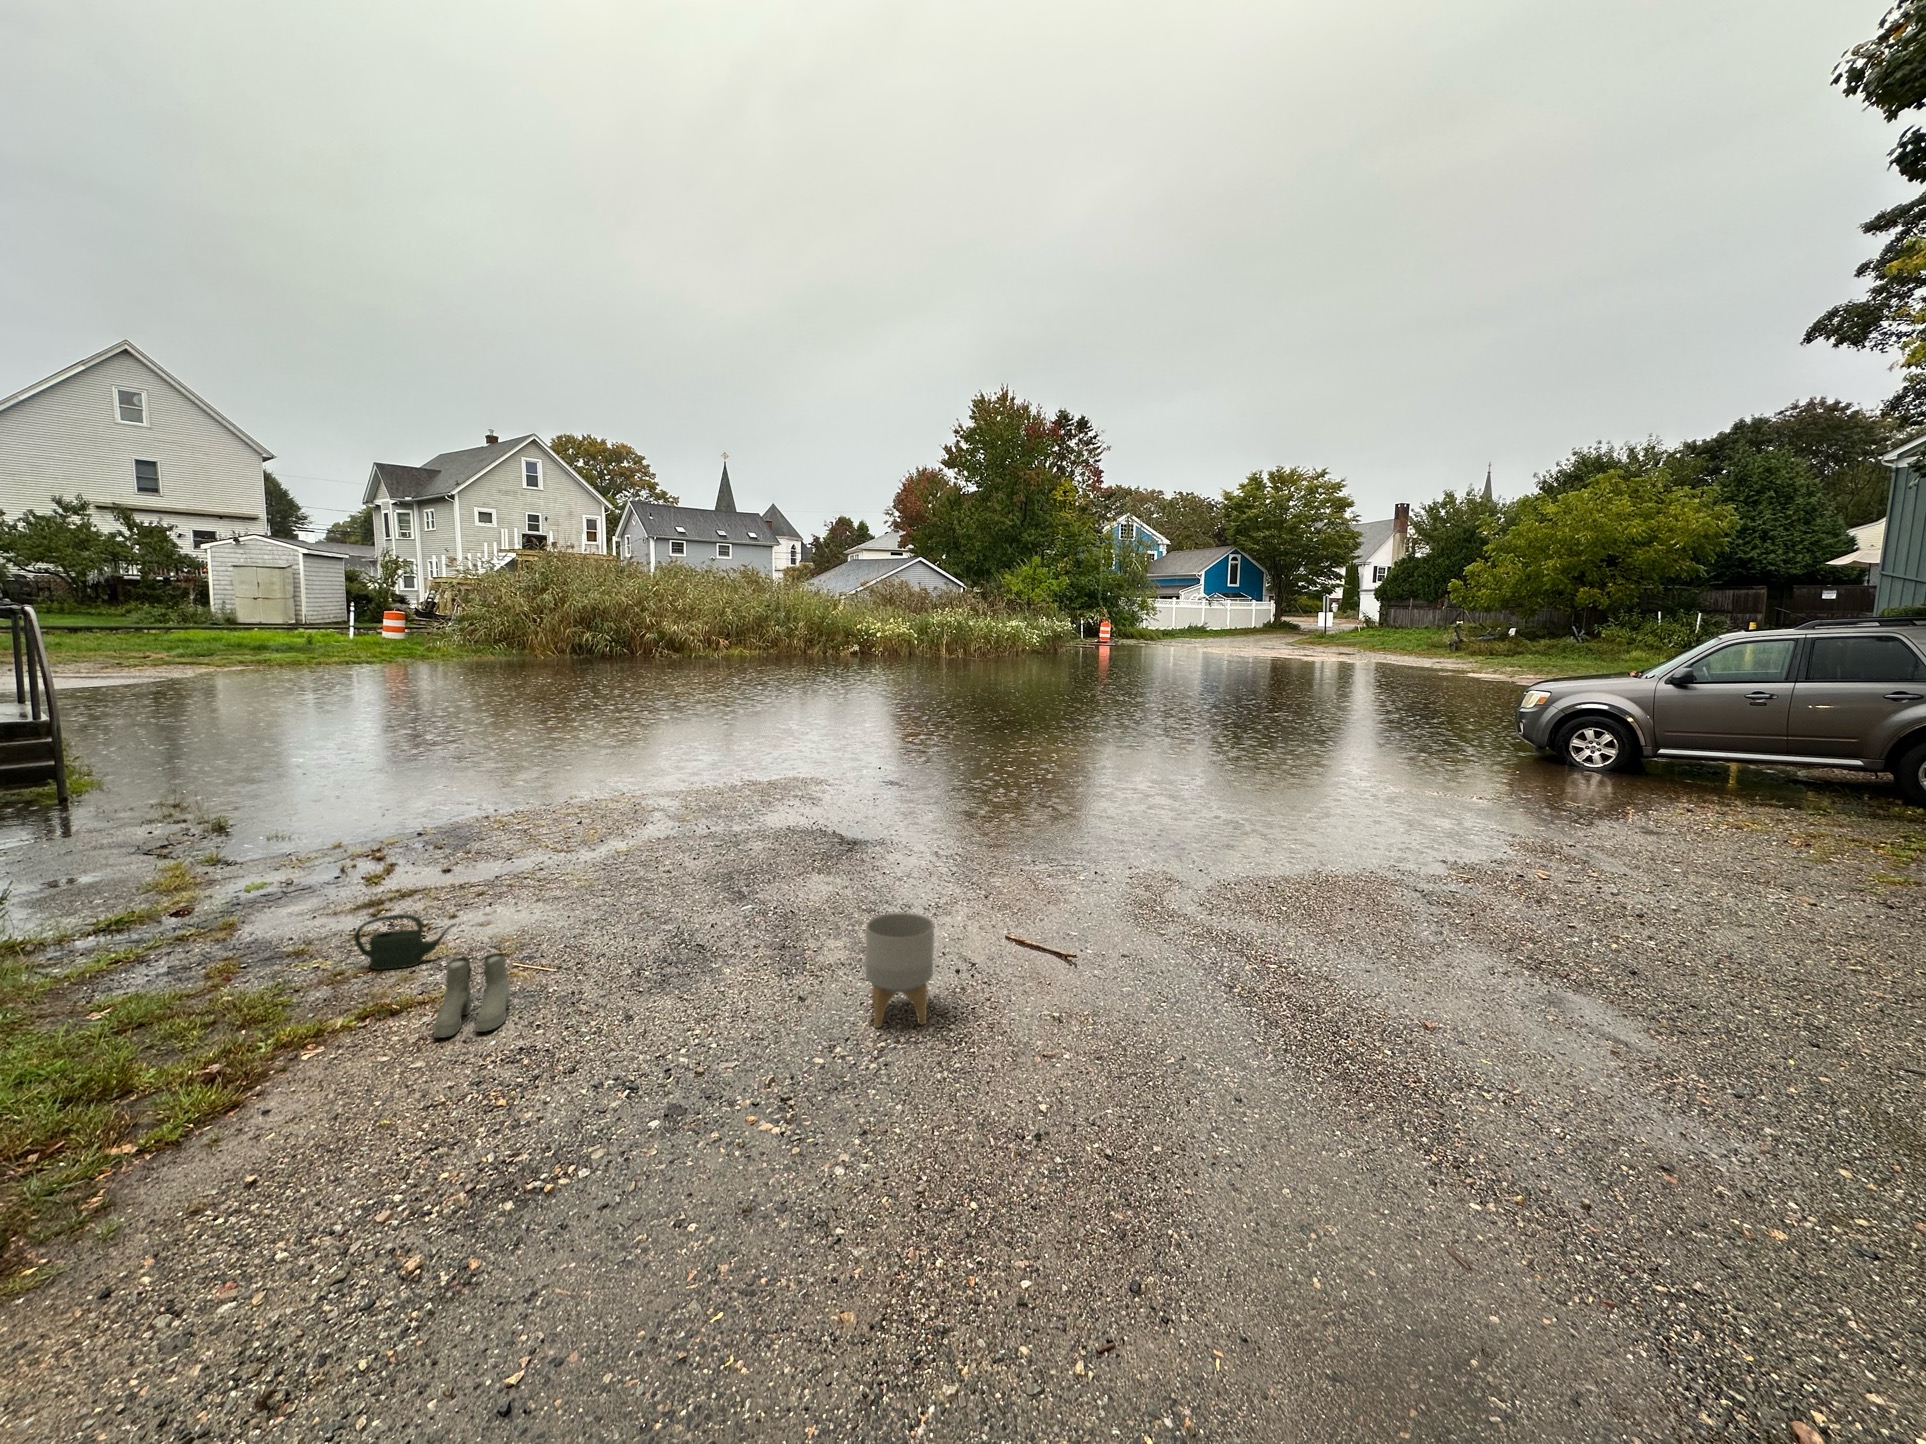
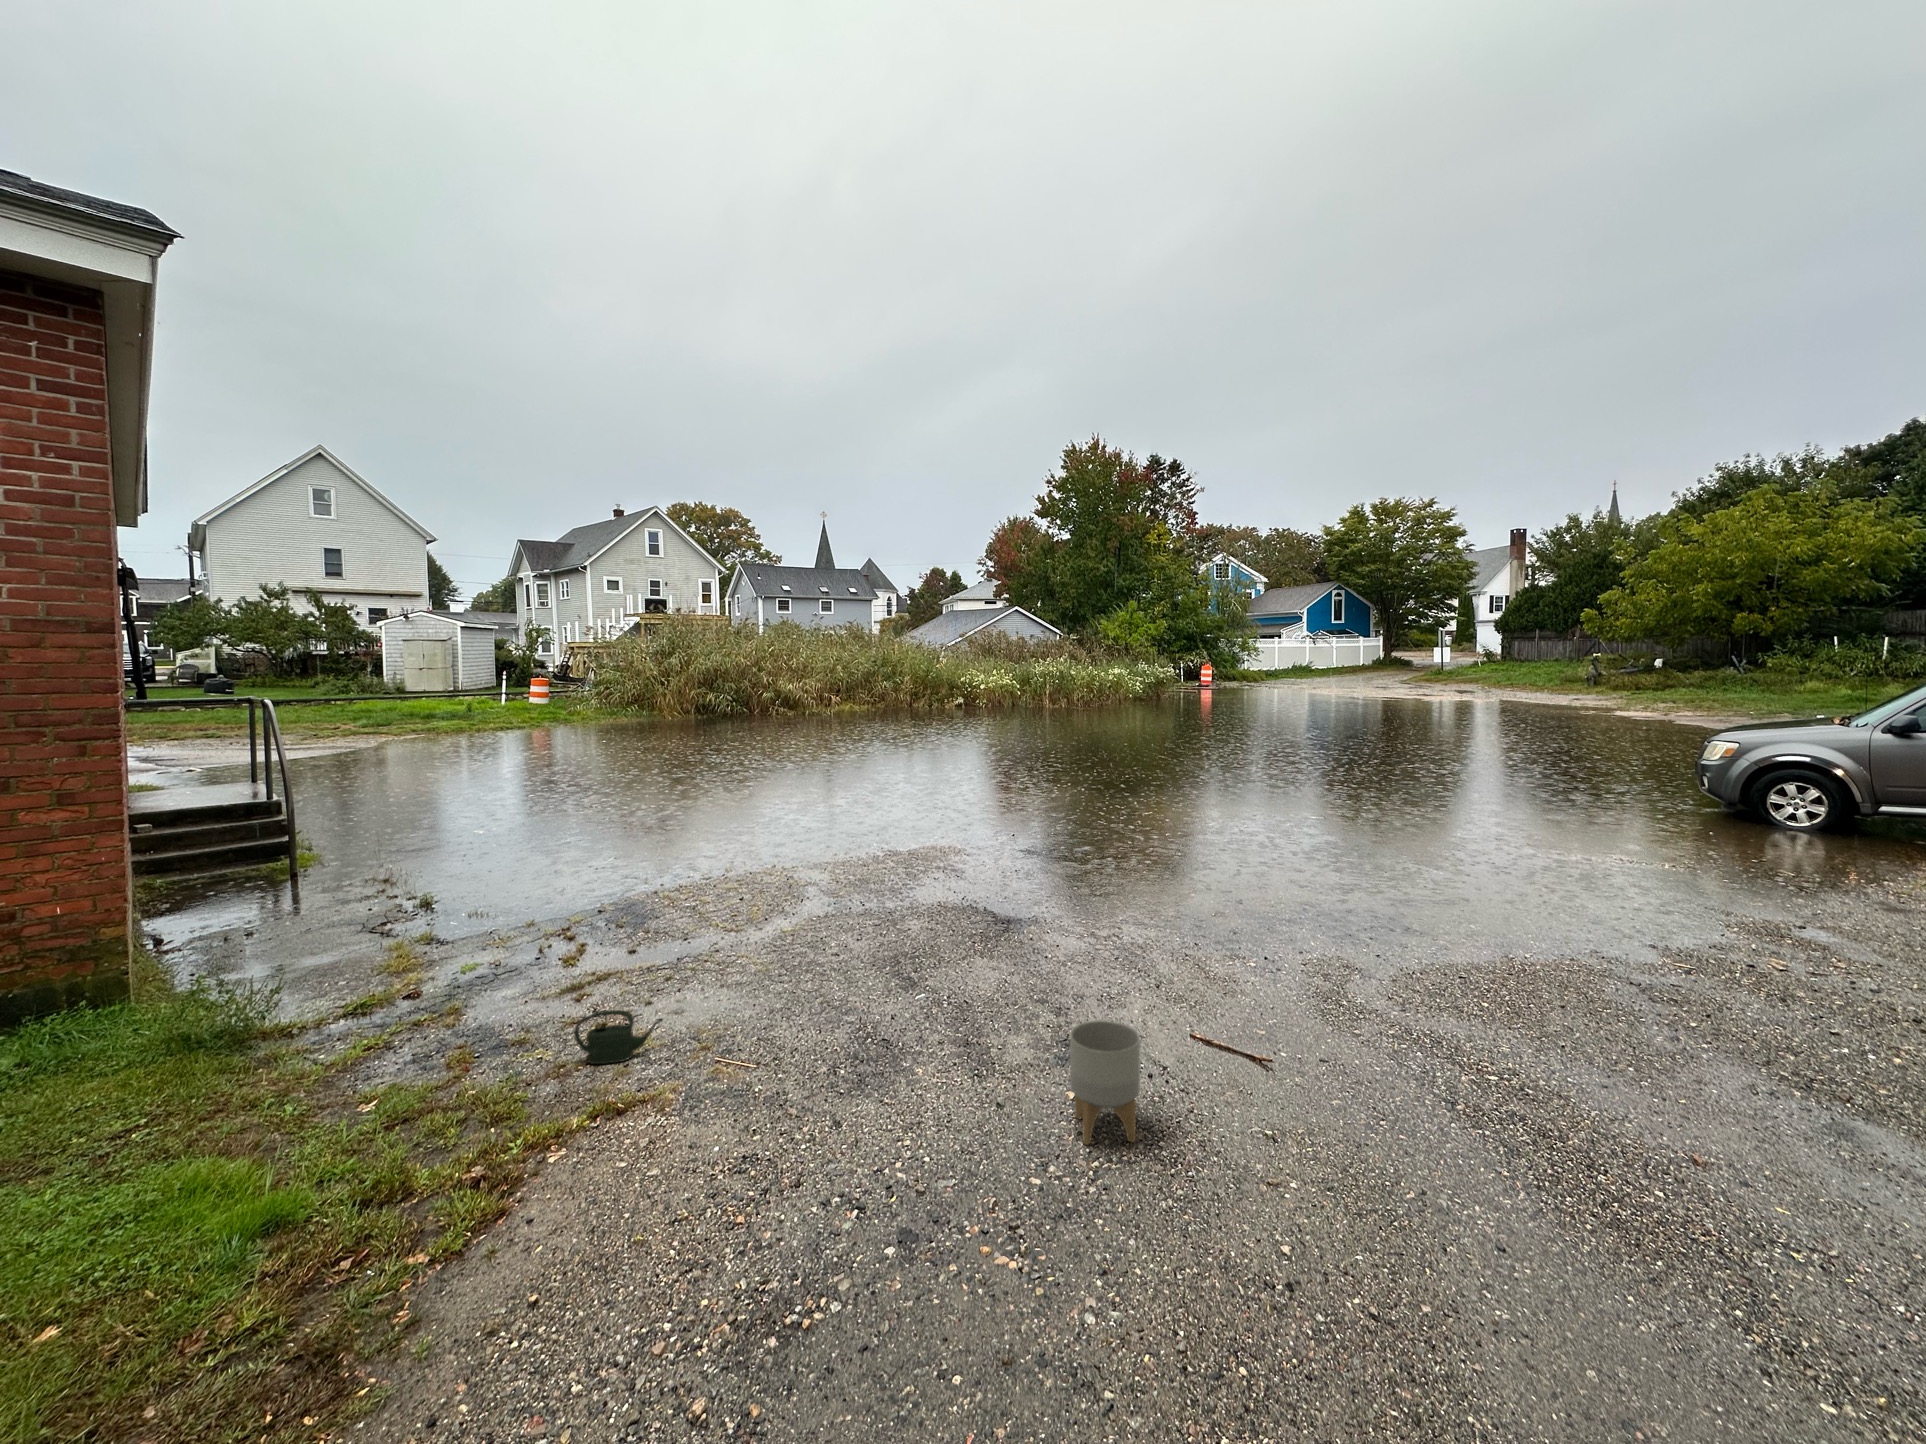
boots: present [434,953,510,1038] -> none [661,1056,724,1144]

